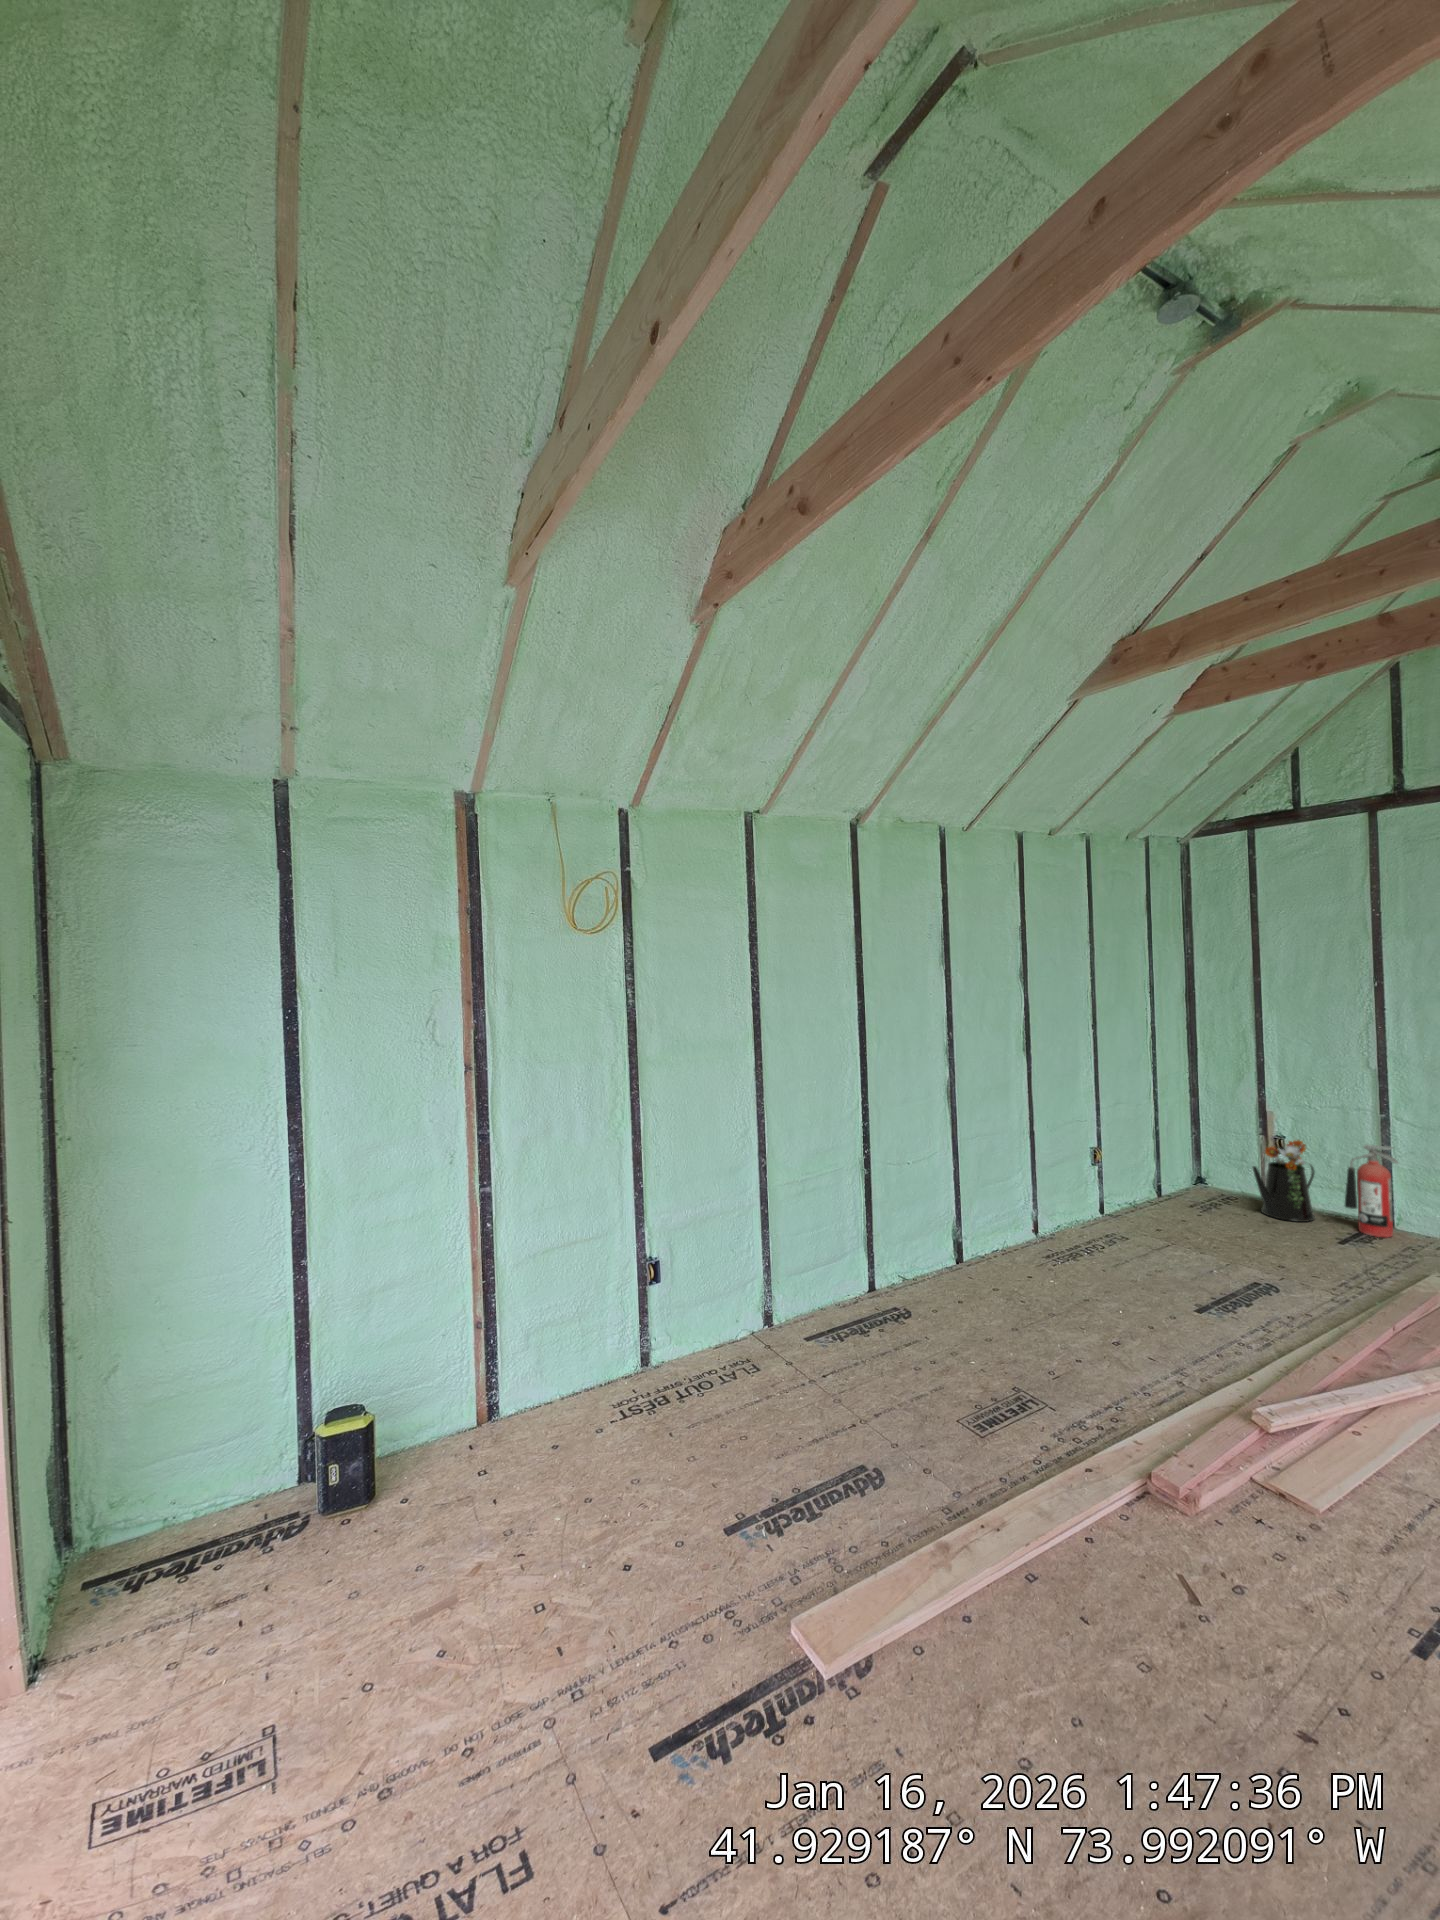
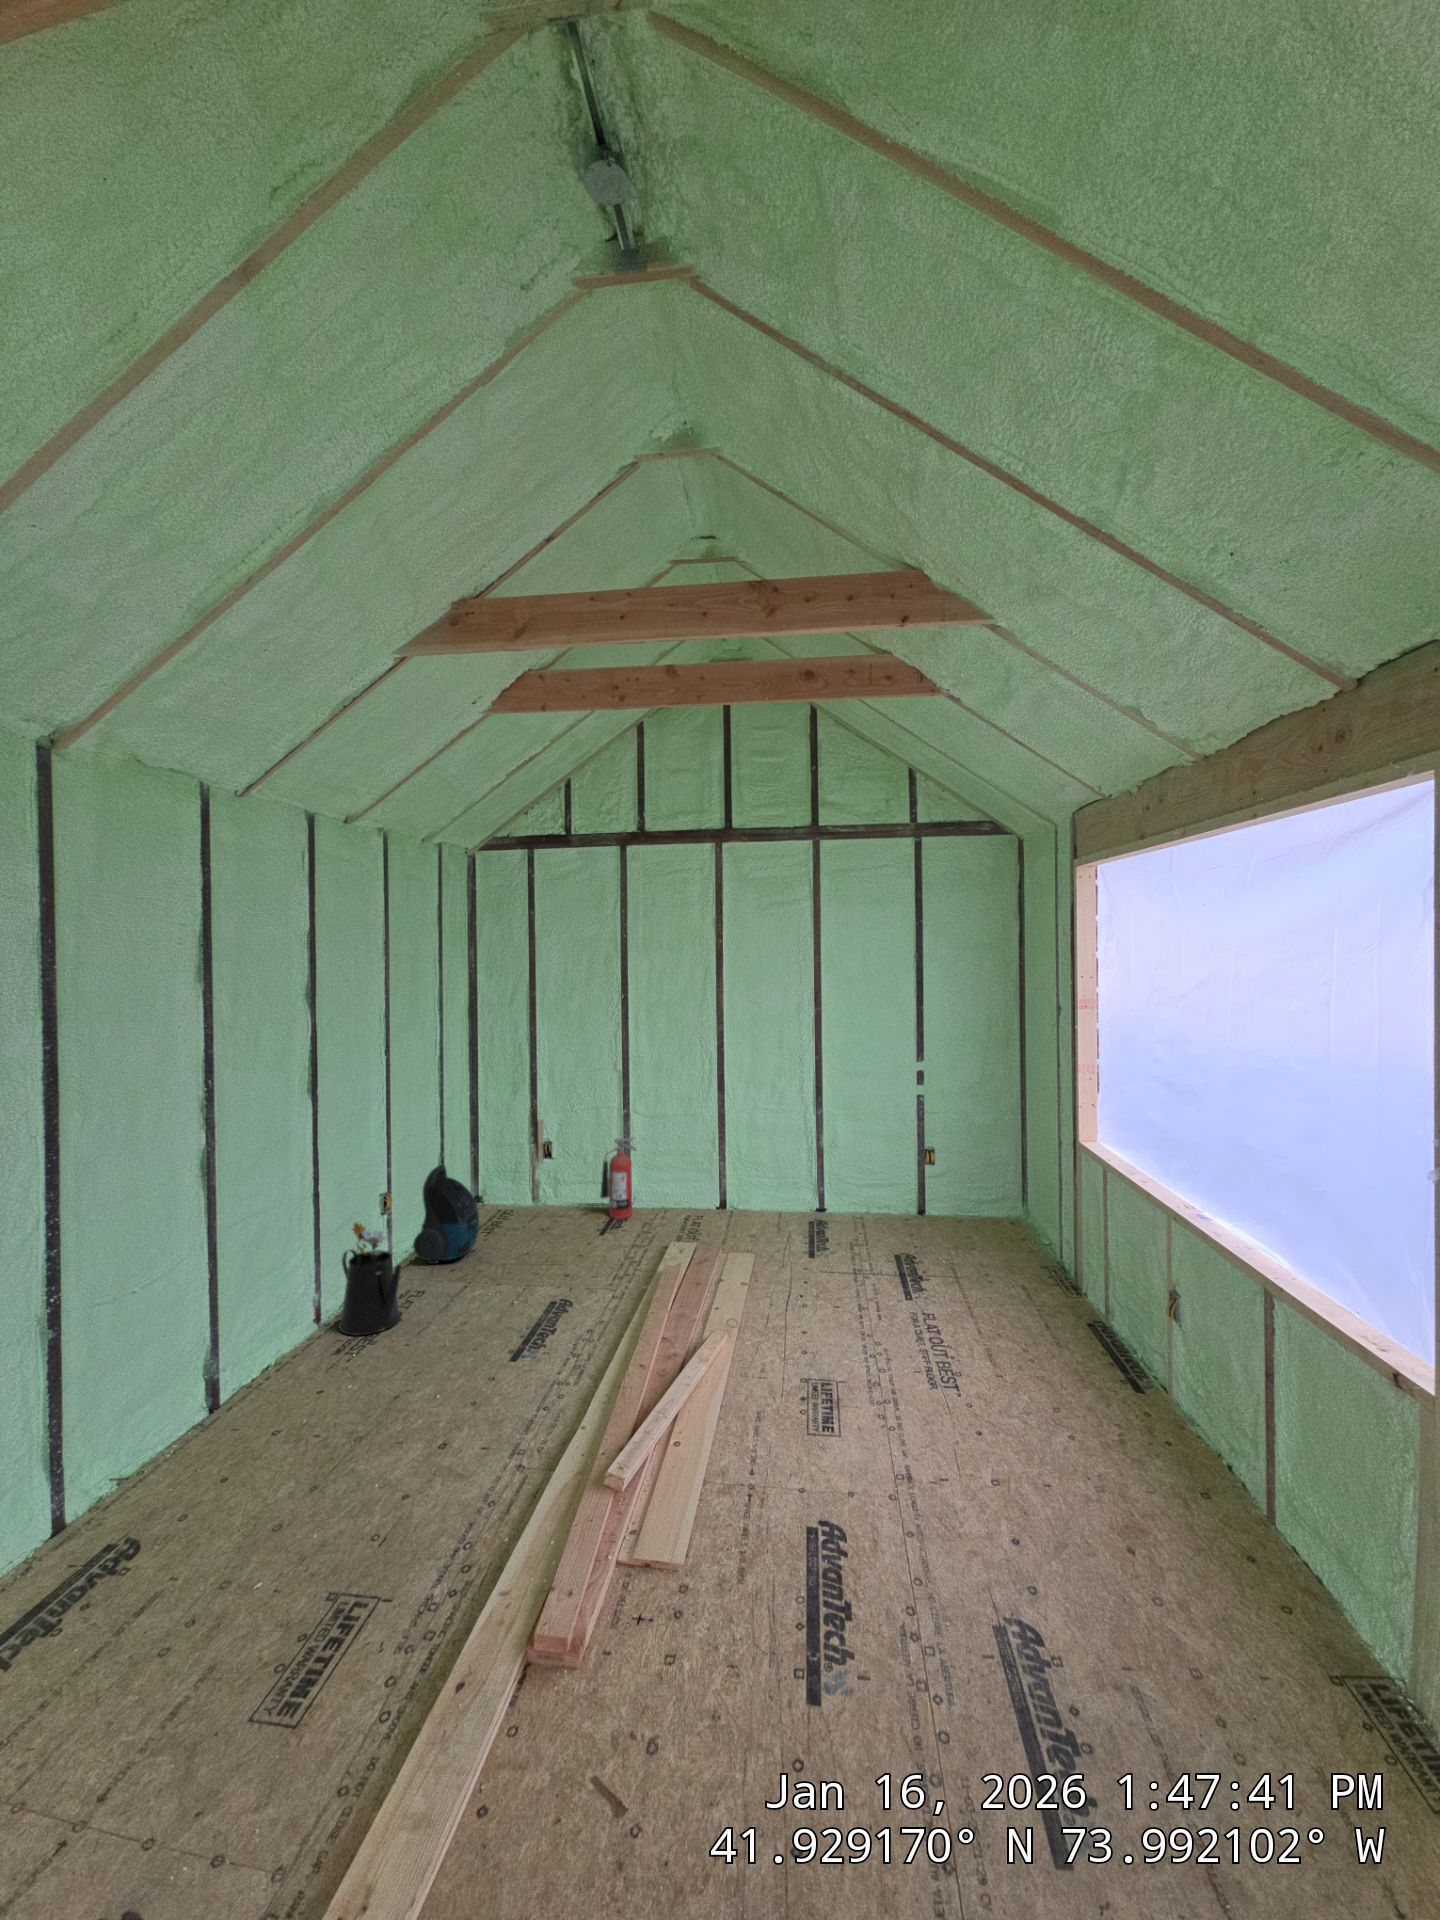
vacuum cleaner: none [1121,1134,1188,1222] -> present [413,1165,479,1264]
watering can: present [1253,1140,1315,1222] -> present [339,1223,401,1336]

